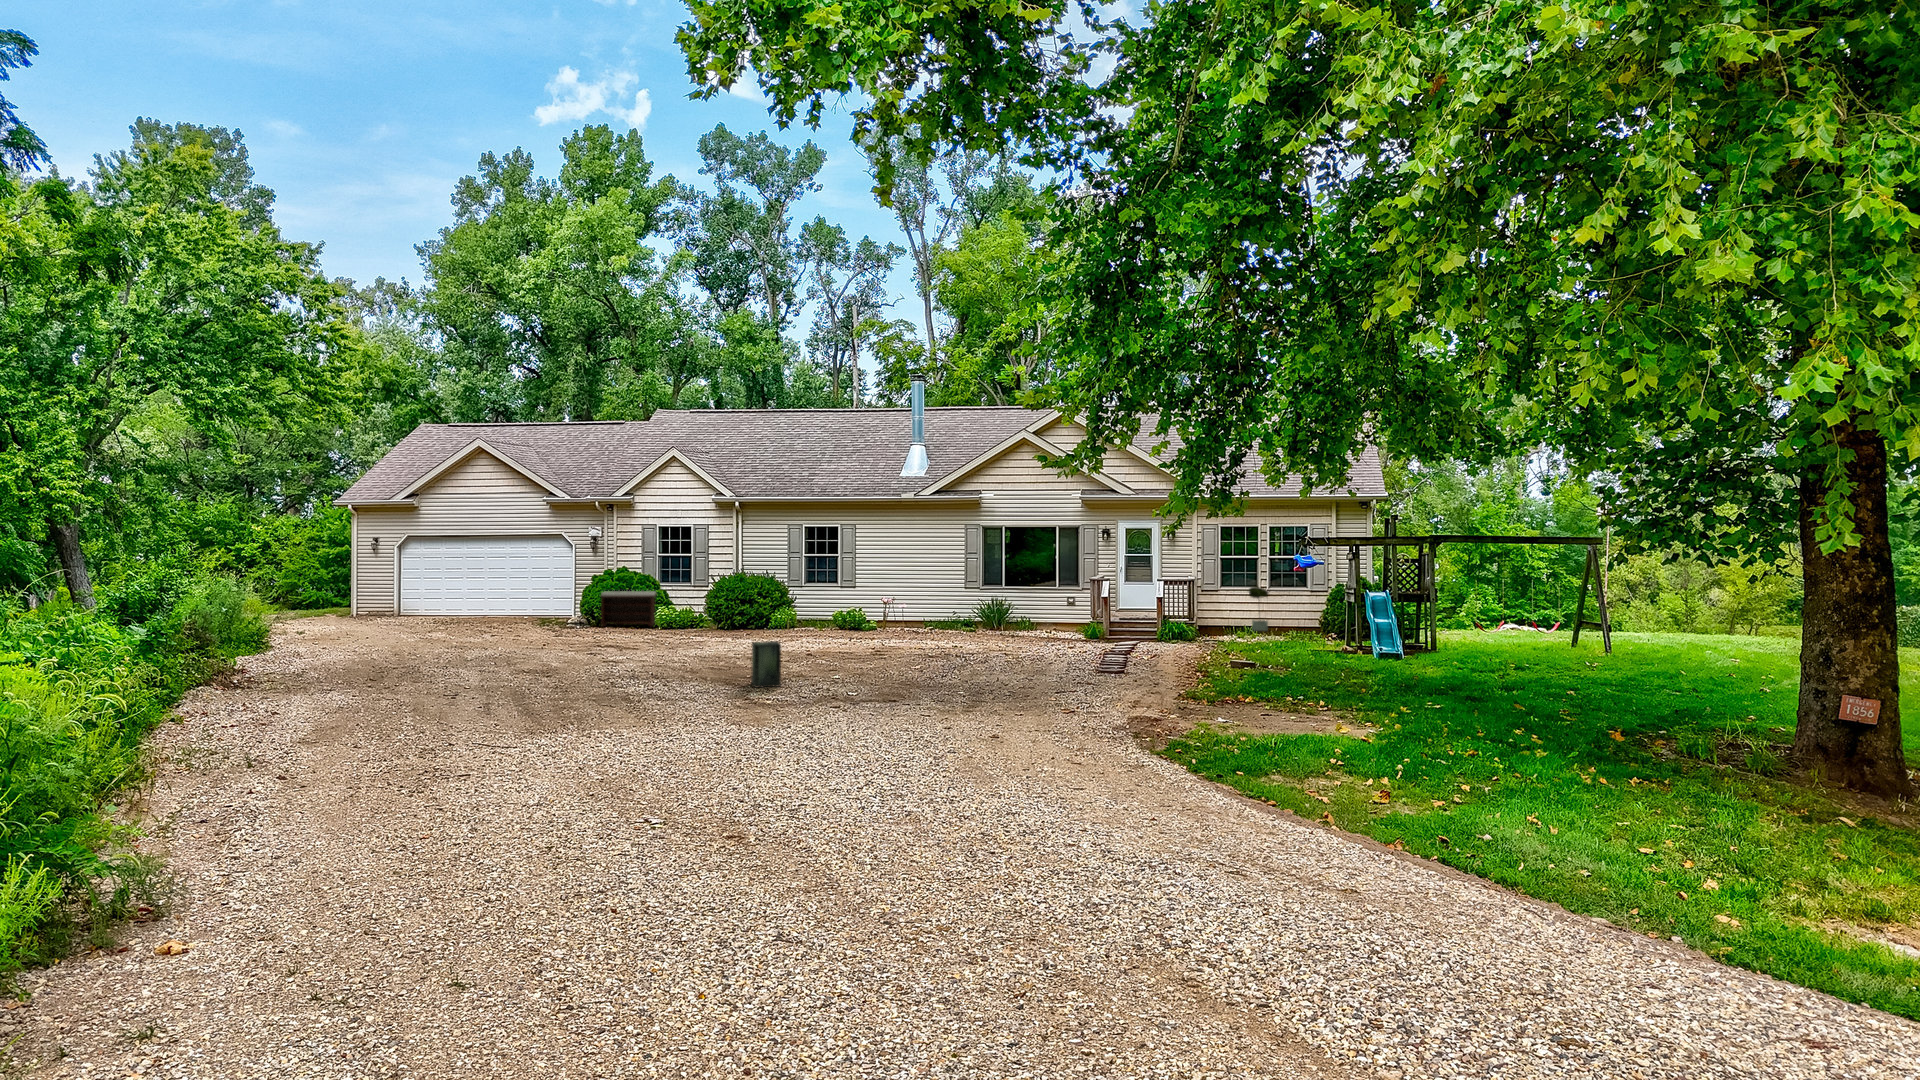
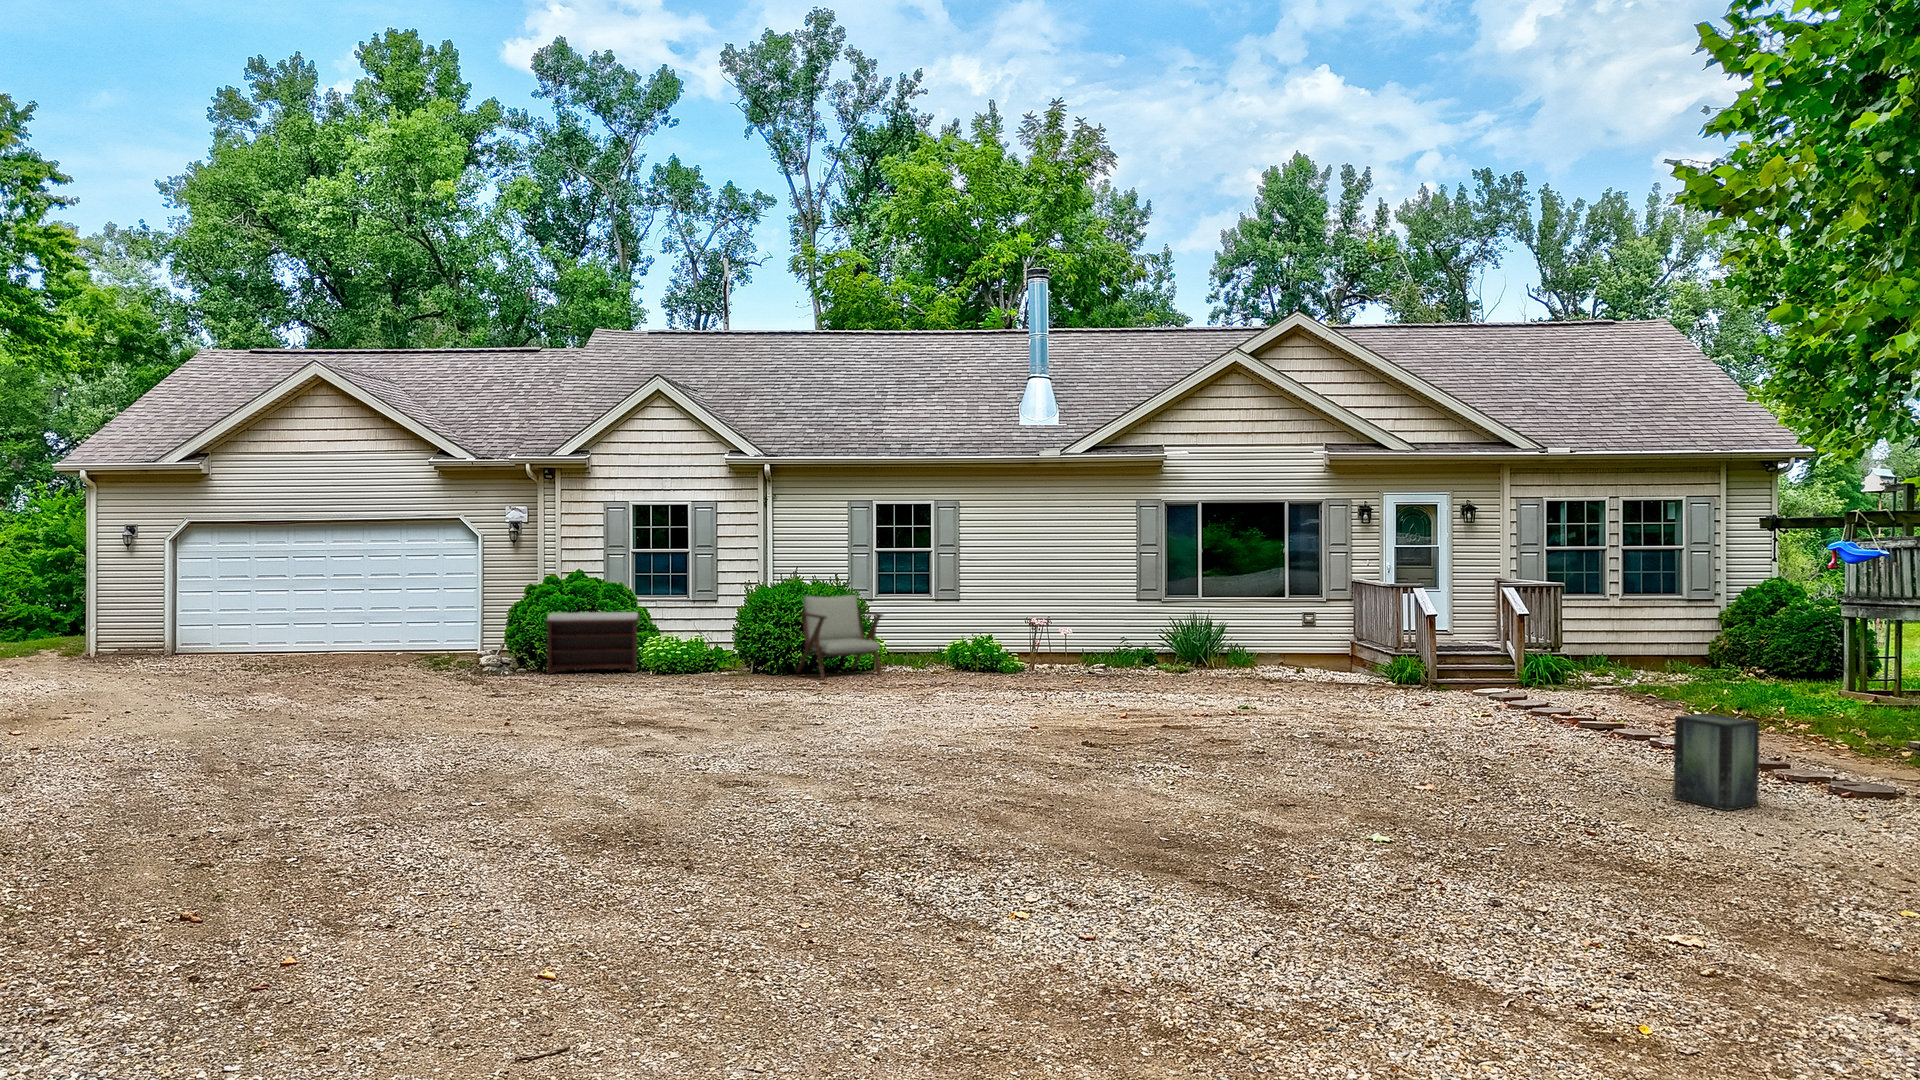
lounge chair: none [744,582,793,632] -> present [797,595,883,680]
potted tree: present [1249,587,1268,631] -> none [1592,594,1628,665]
storage box: present [751,641,781,687] -> present [1673,713,1760,811]

